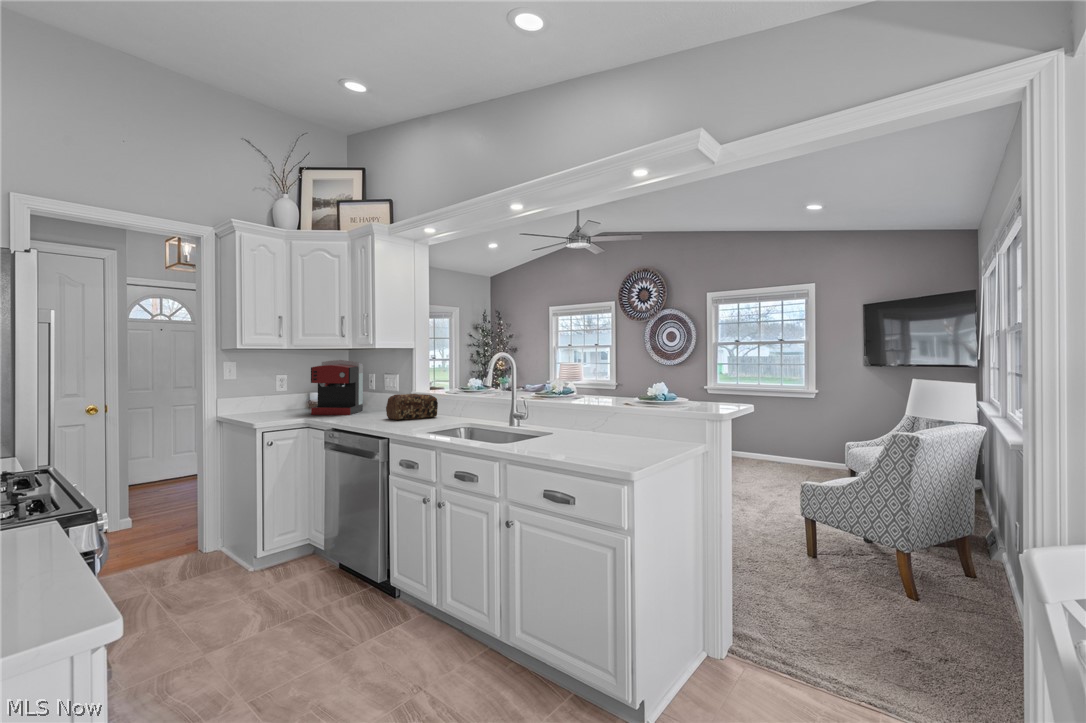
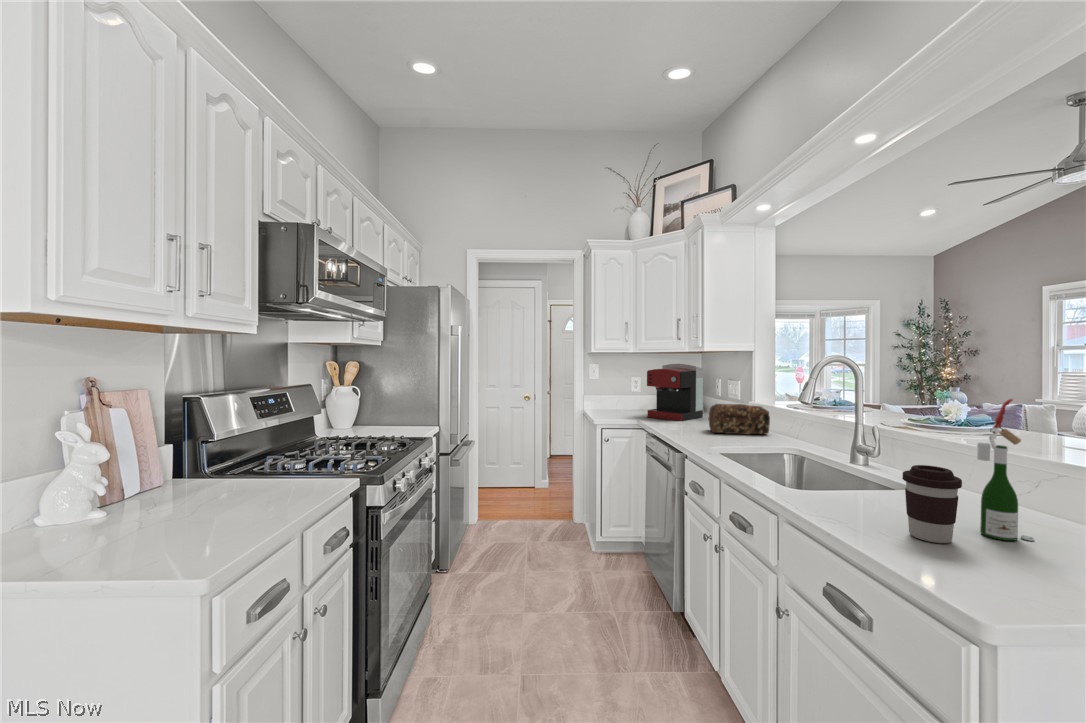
wine bottle: none [596,374,617,445] -> present [977,399,1034,541]
coffee cup: none [572,411,597,451] -> present [902,465,962,543]

